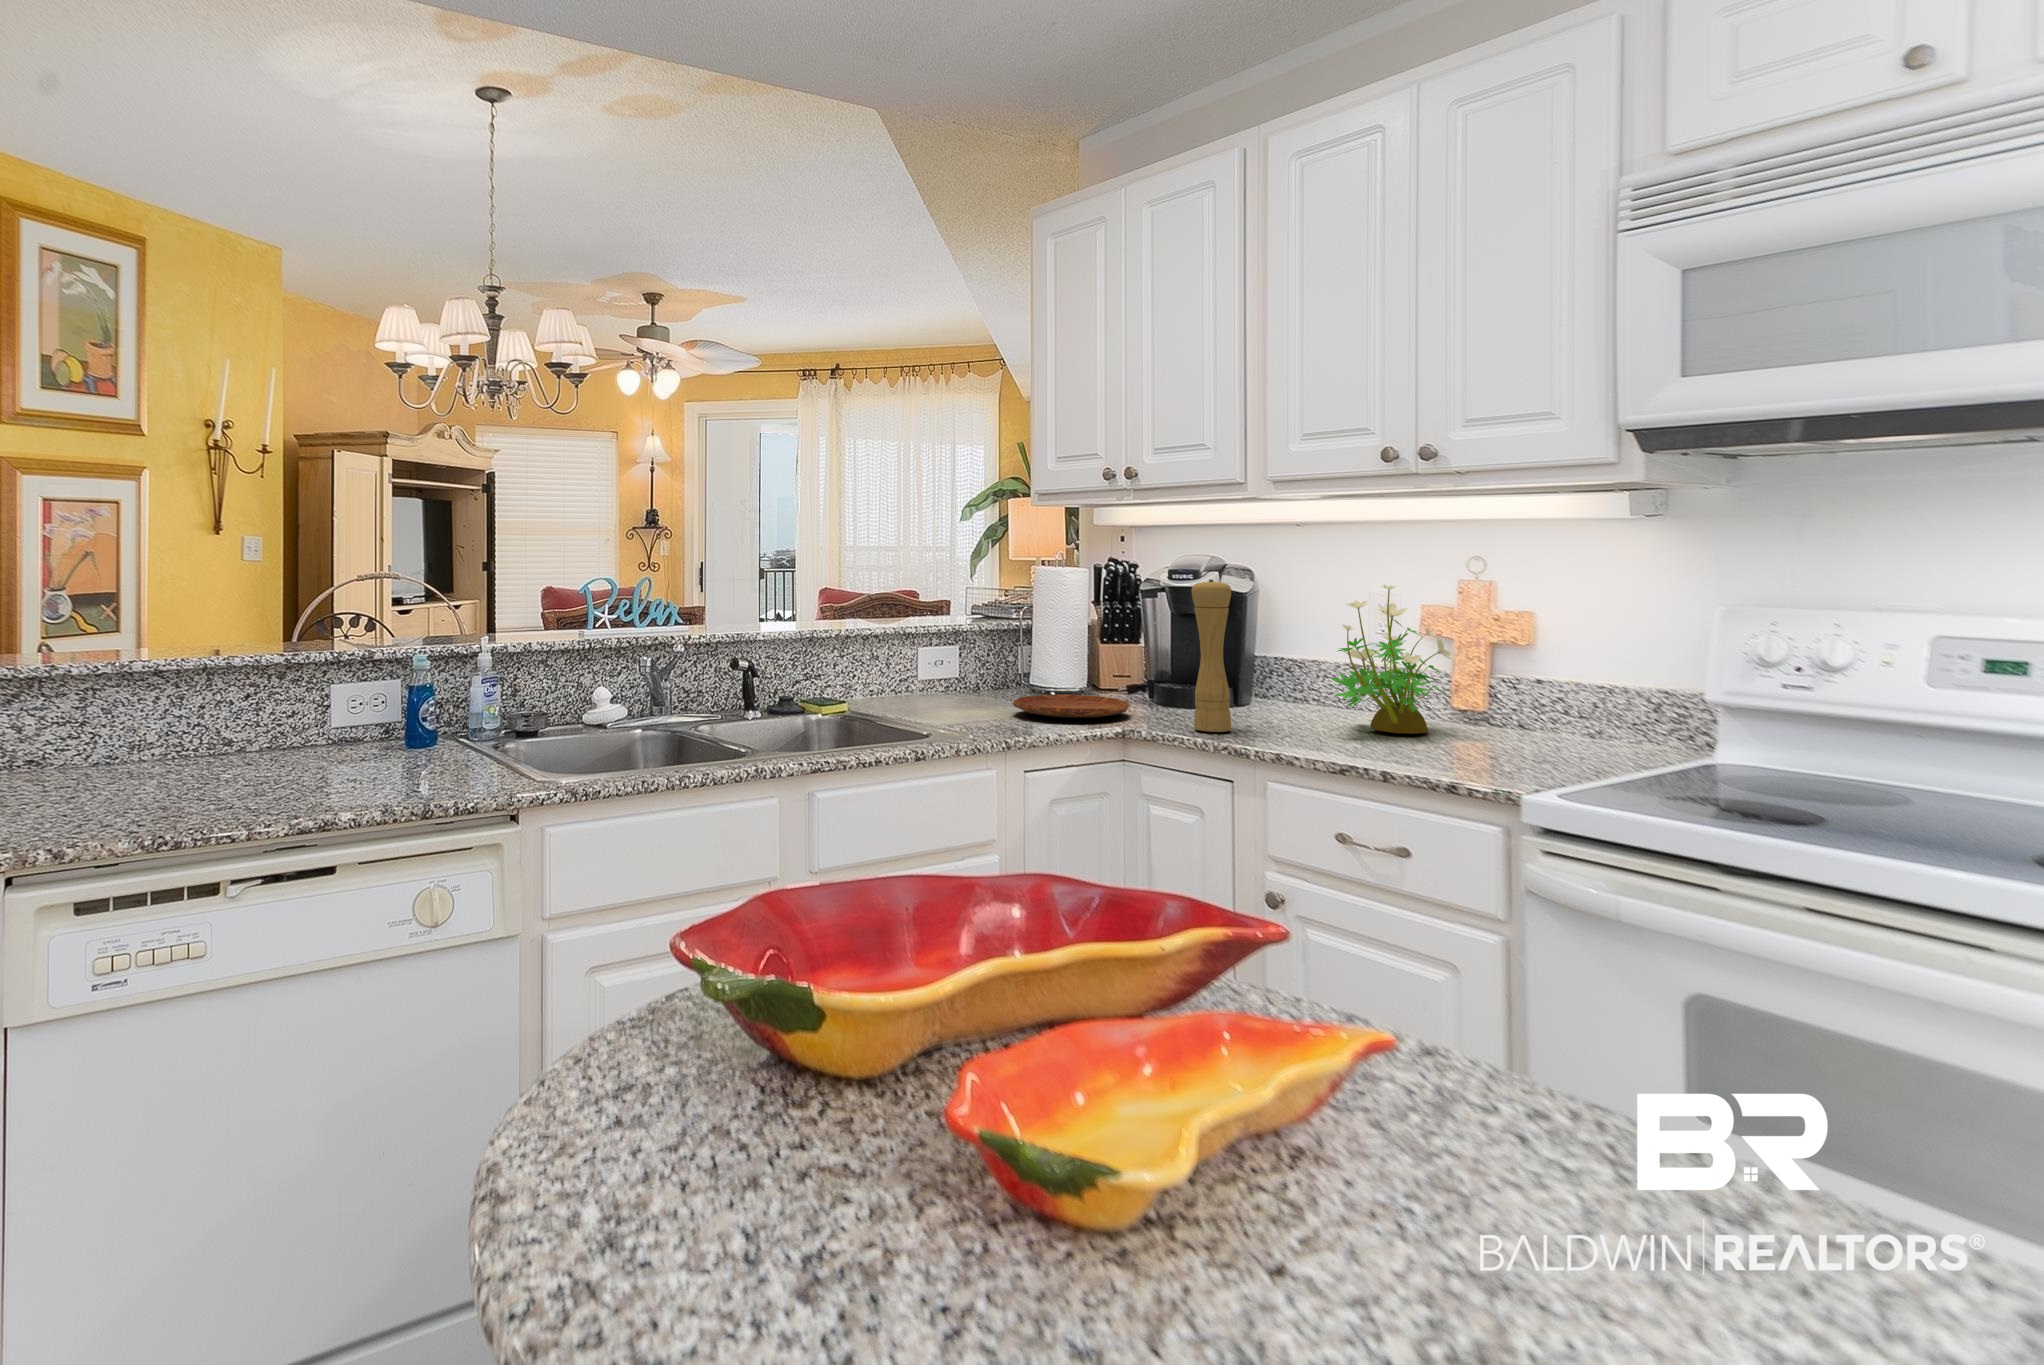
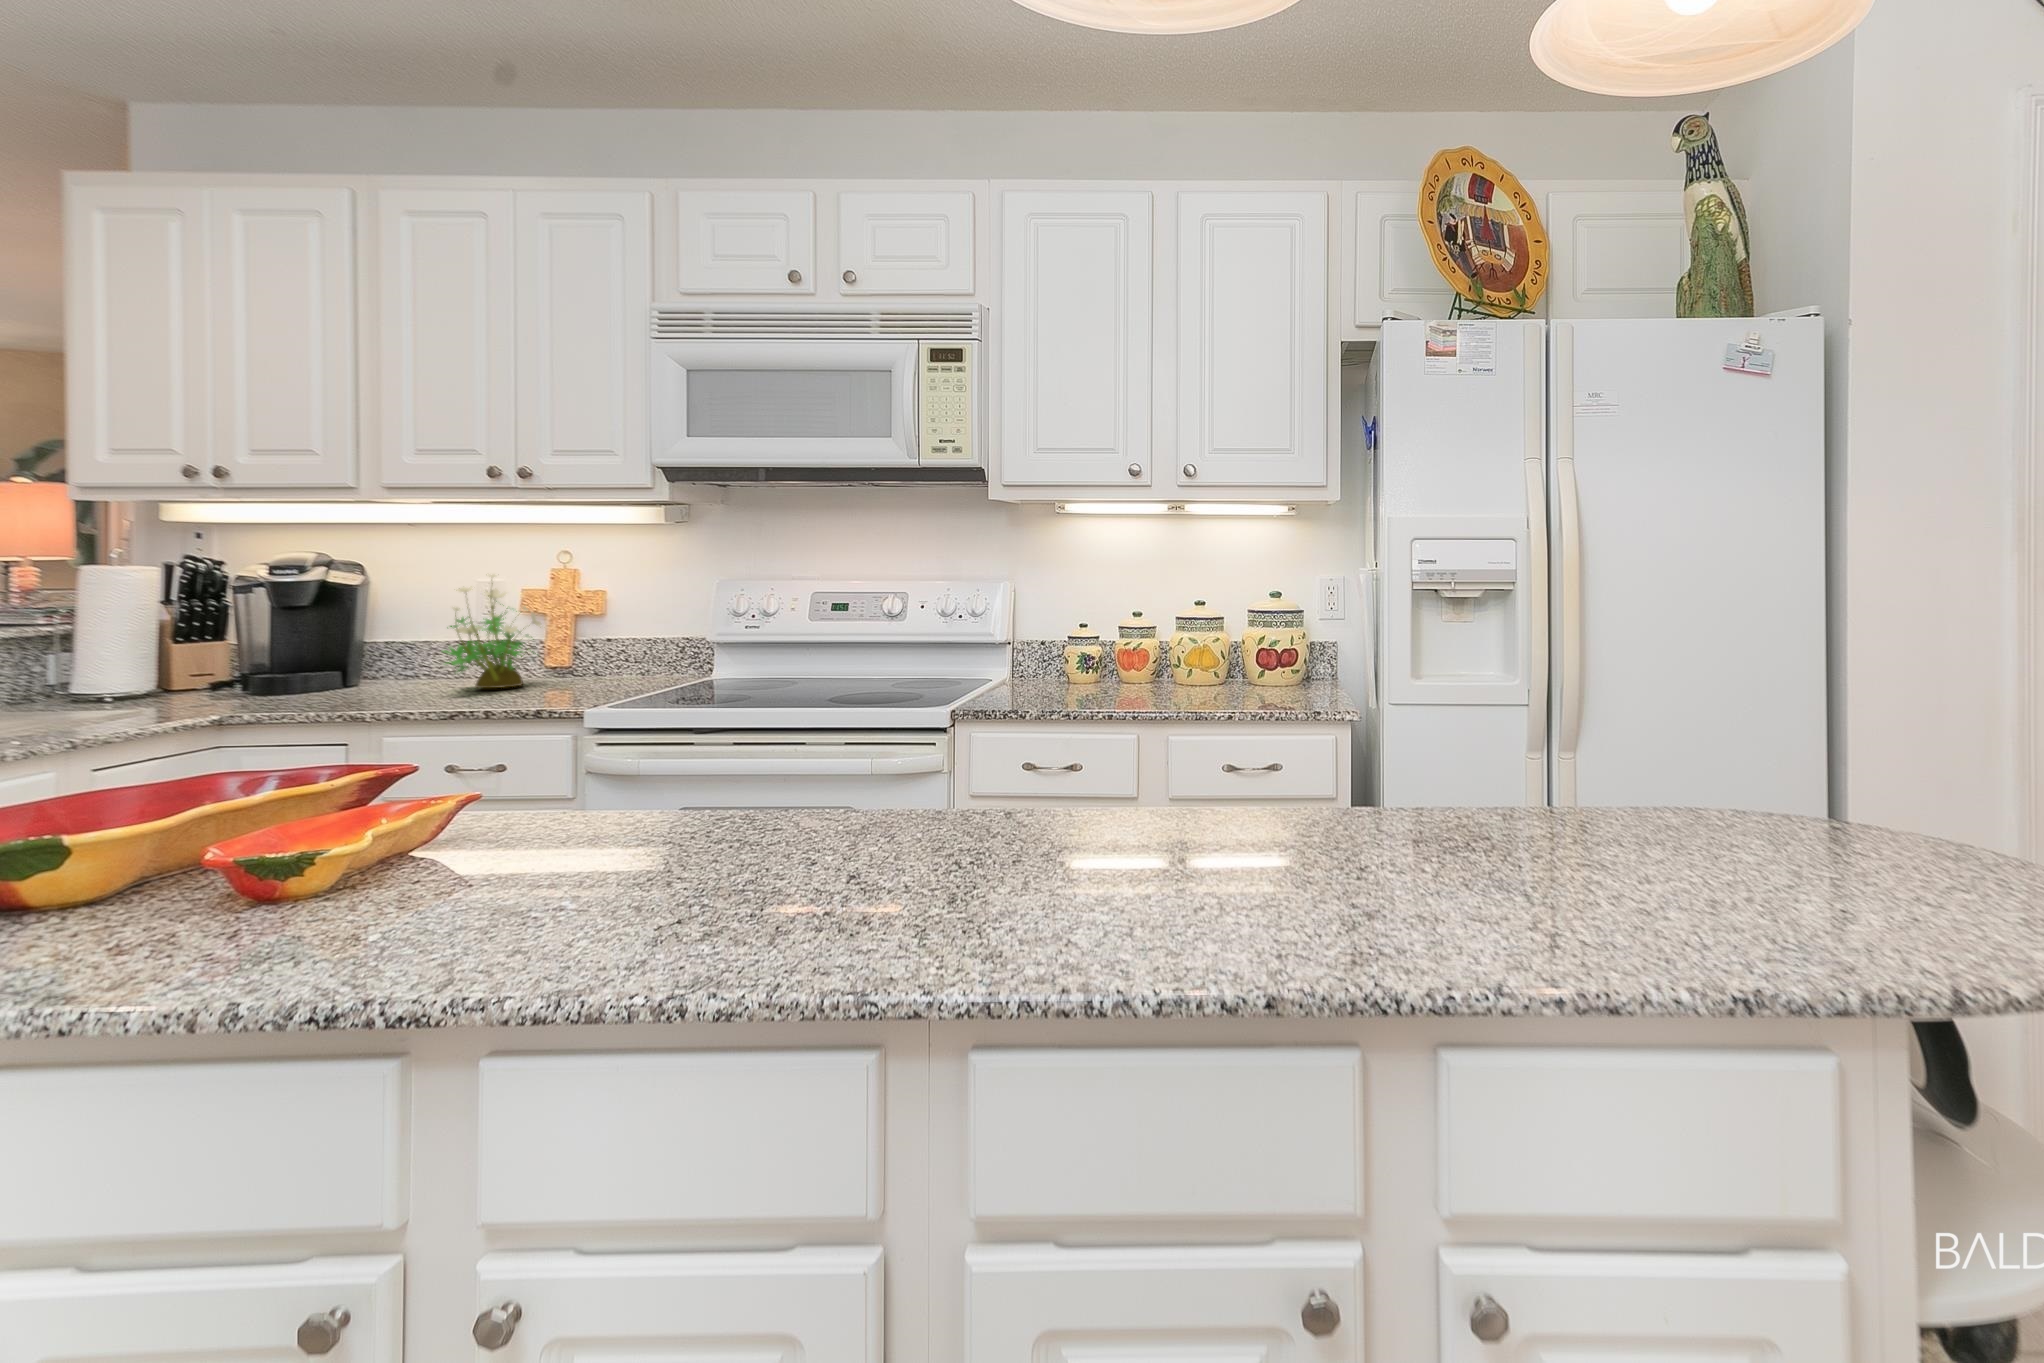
pepper mill: present [1192,579,1231,732] -> none [300,574,343,709]
tray: present [1013,695,1130,718] -> none [59,694,222,719]

